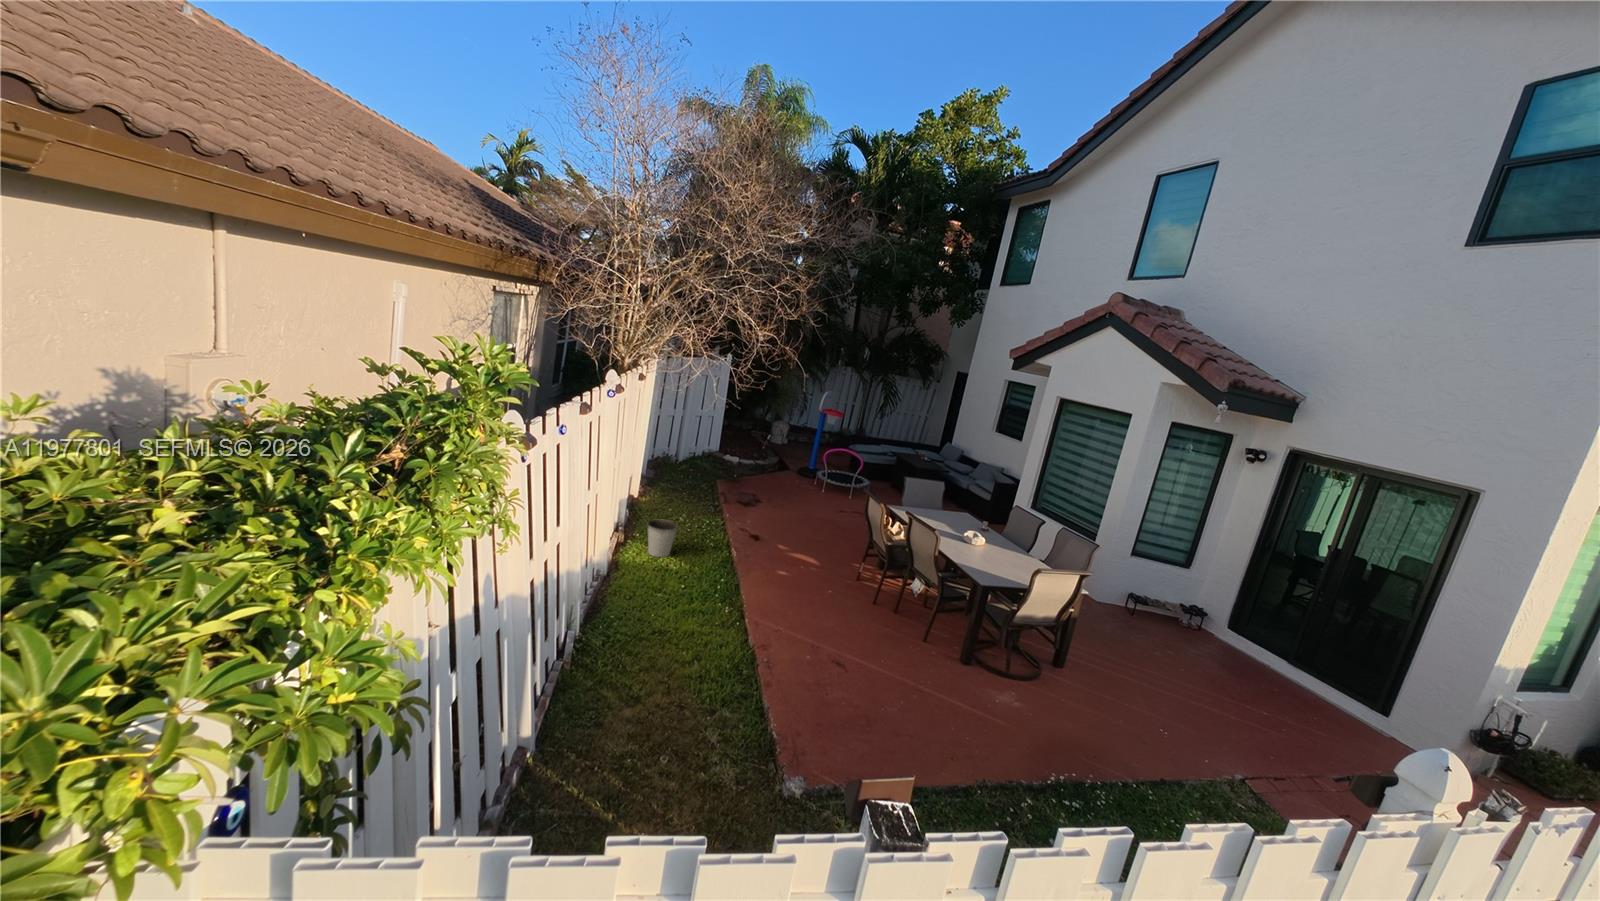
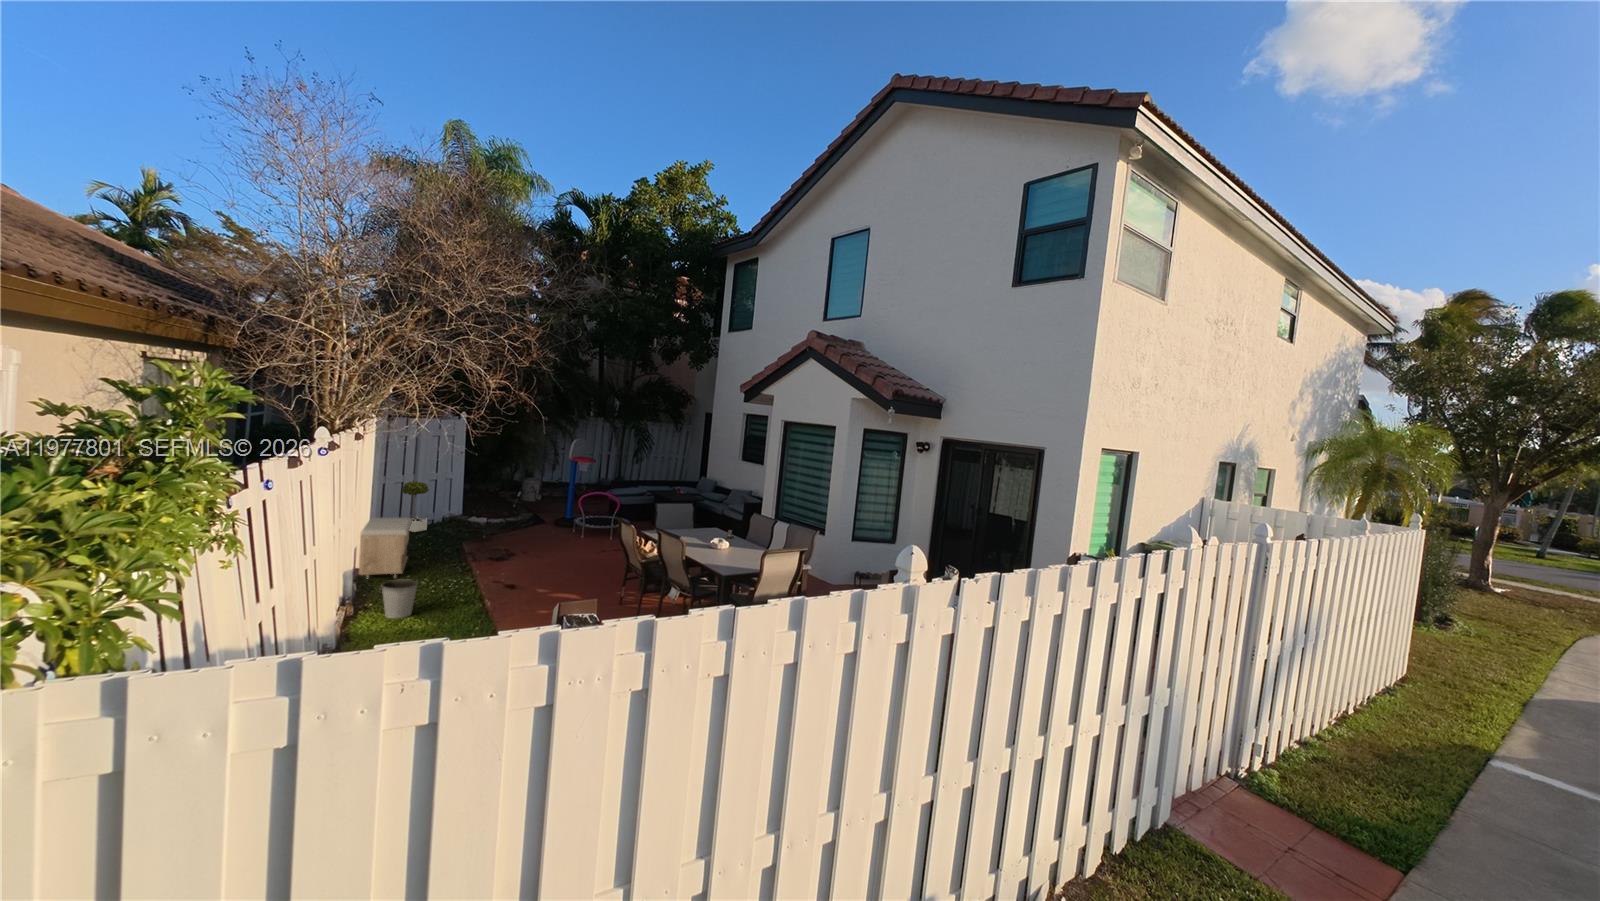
potted tree: none [672,417,695,463] -> present [402,481,429,532]
storage bench: none [632,451,679,510] -> present [359,518,412,578]

